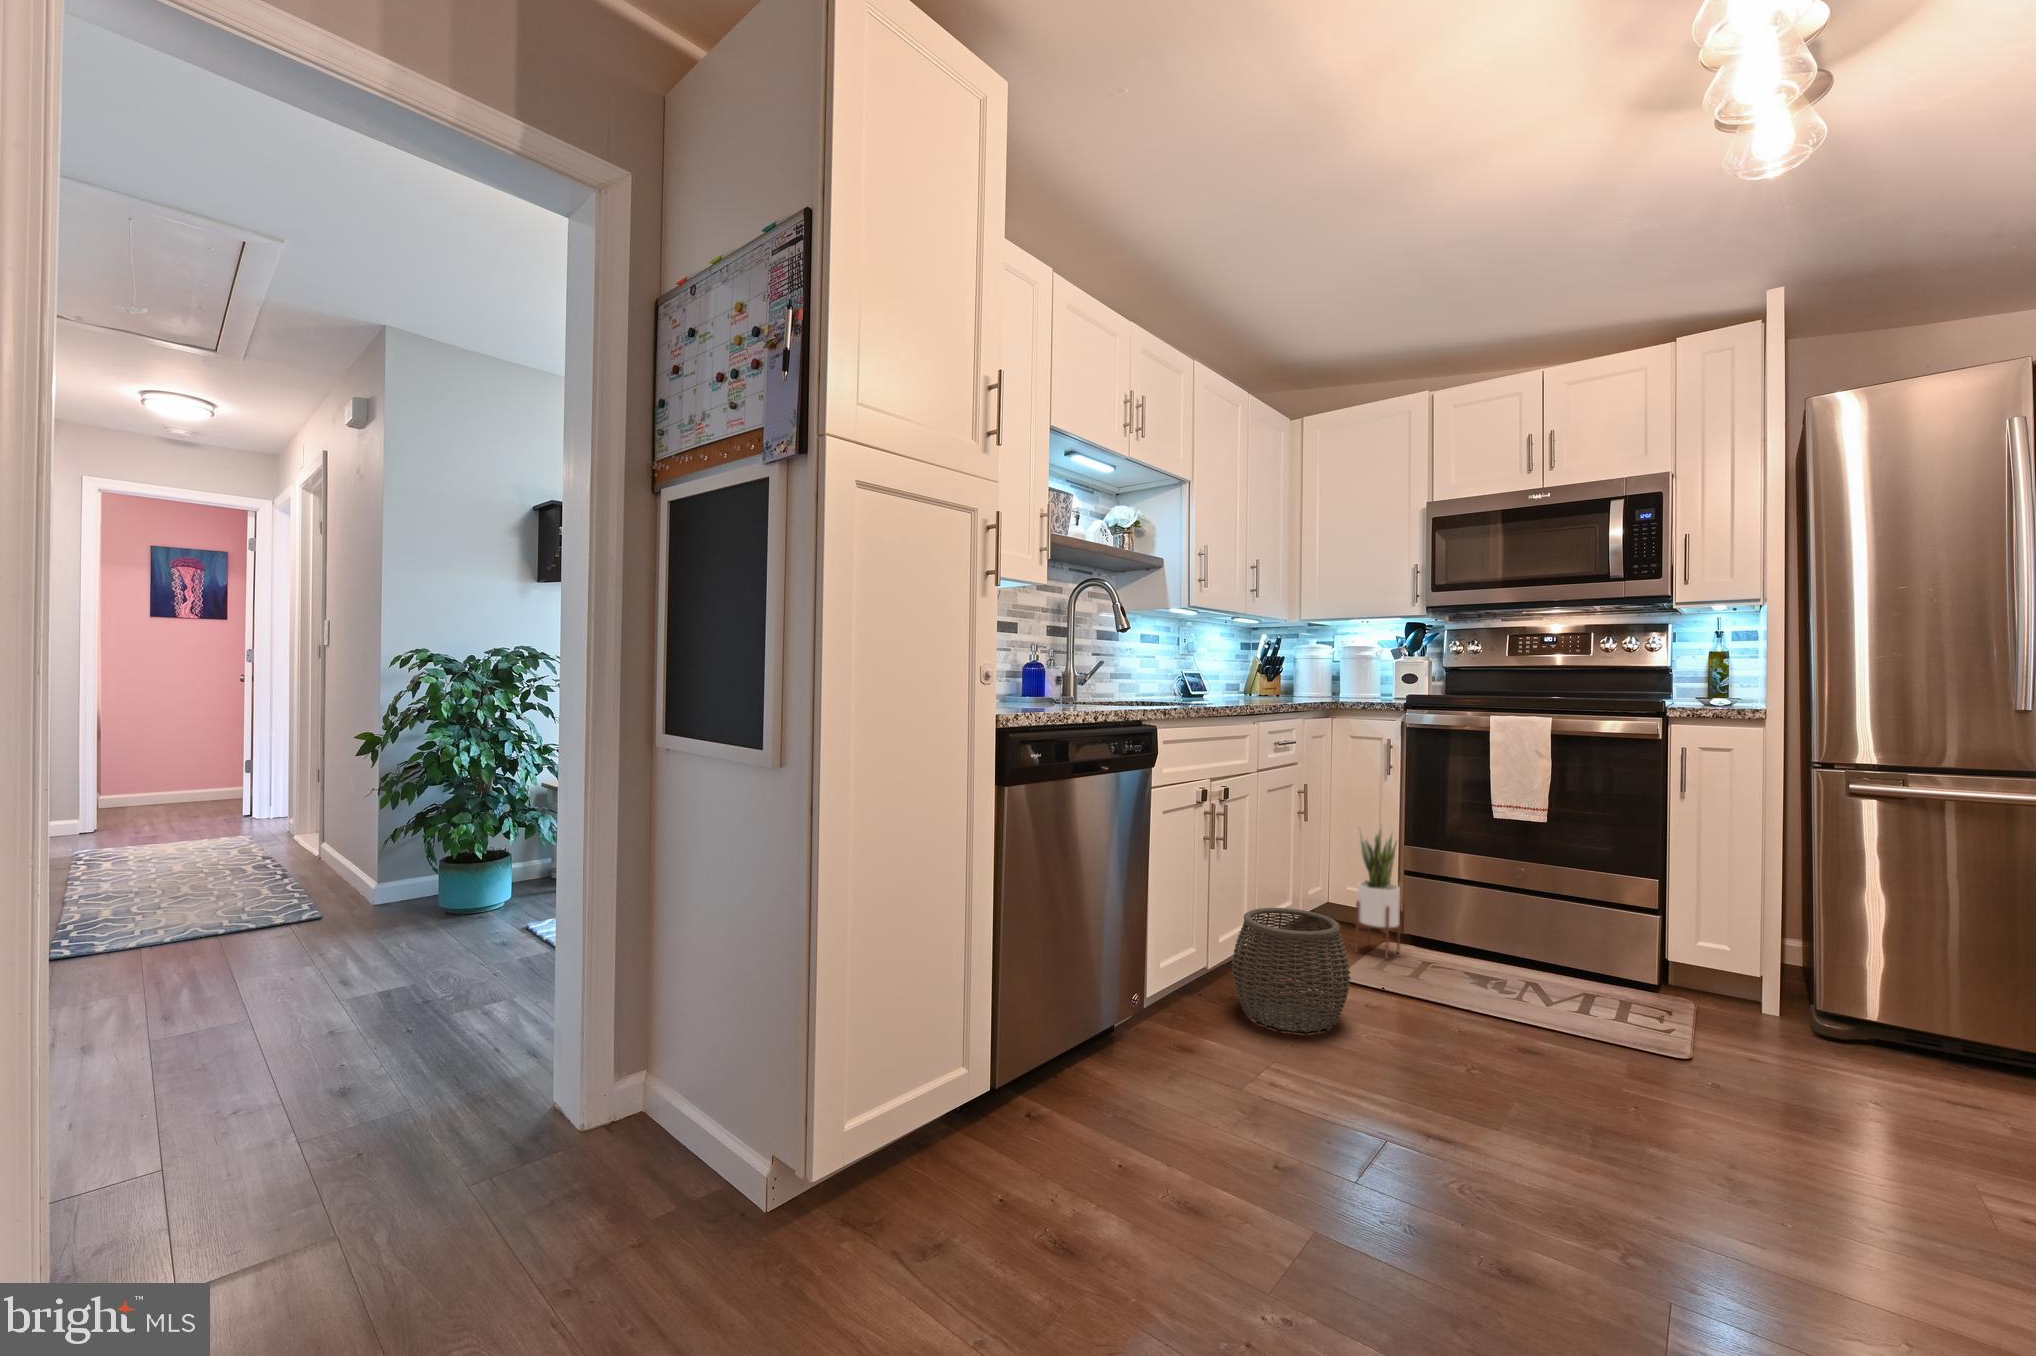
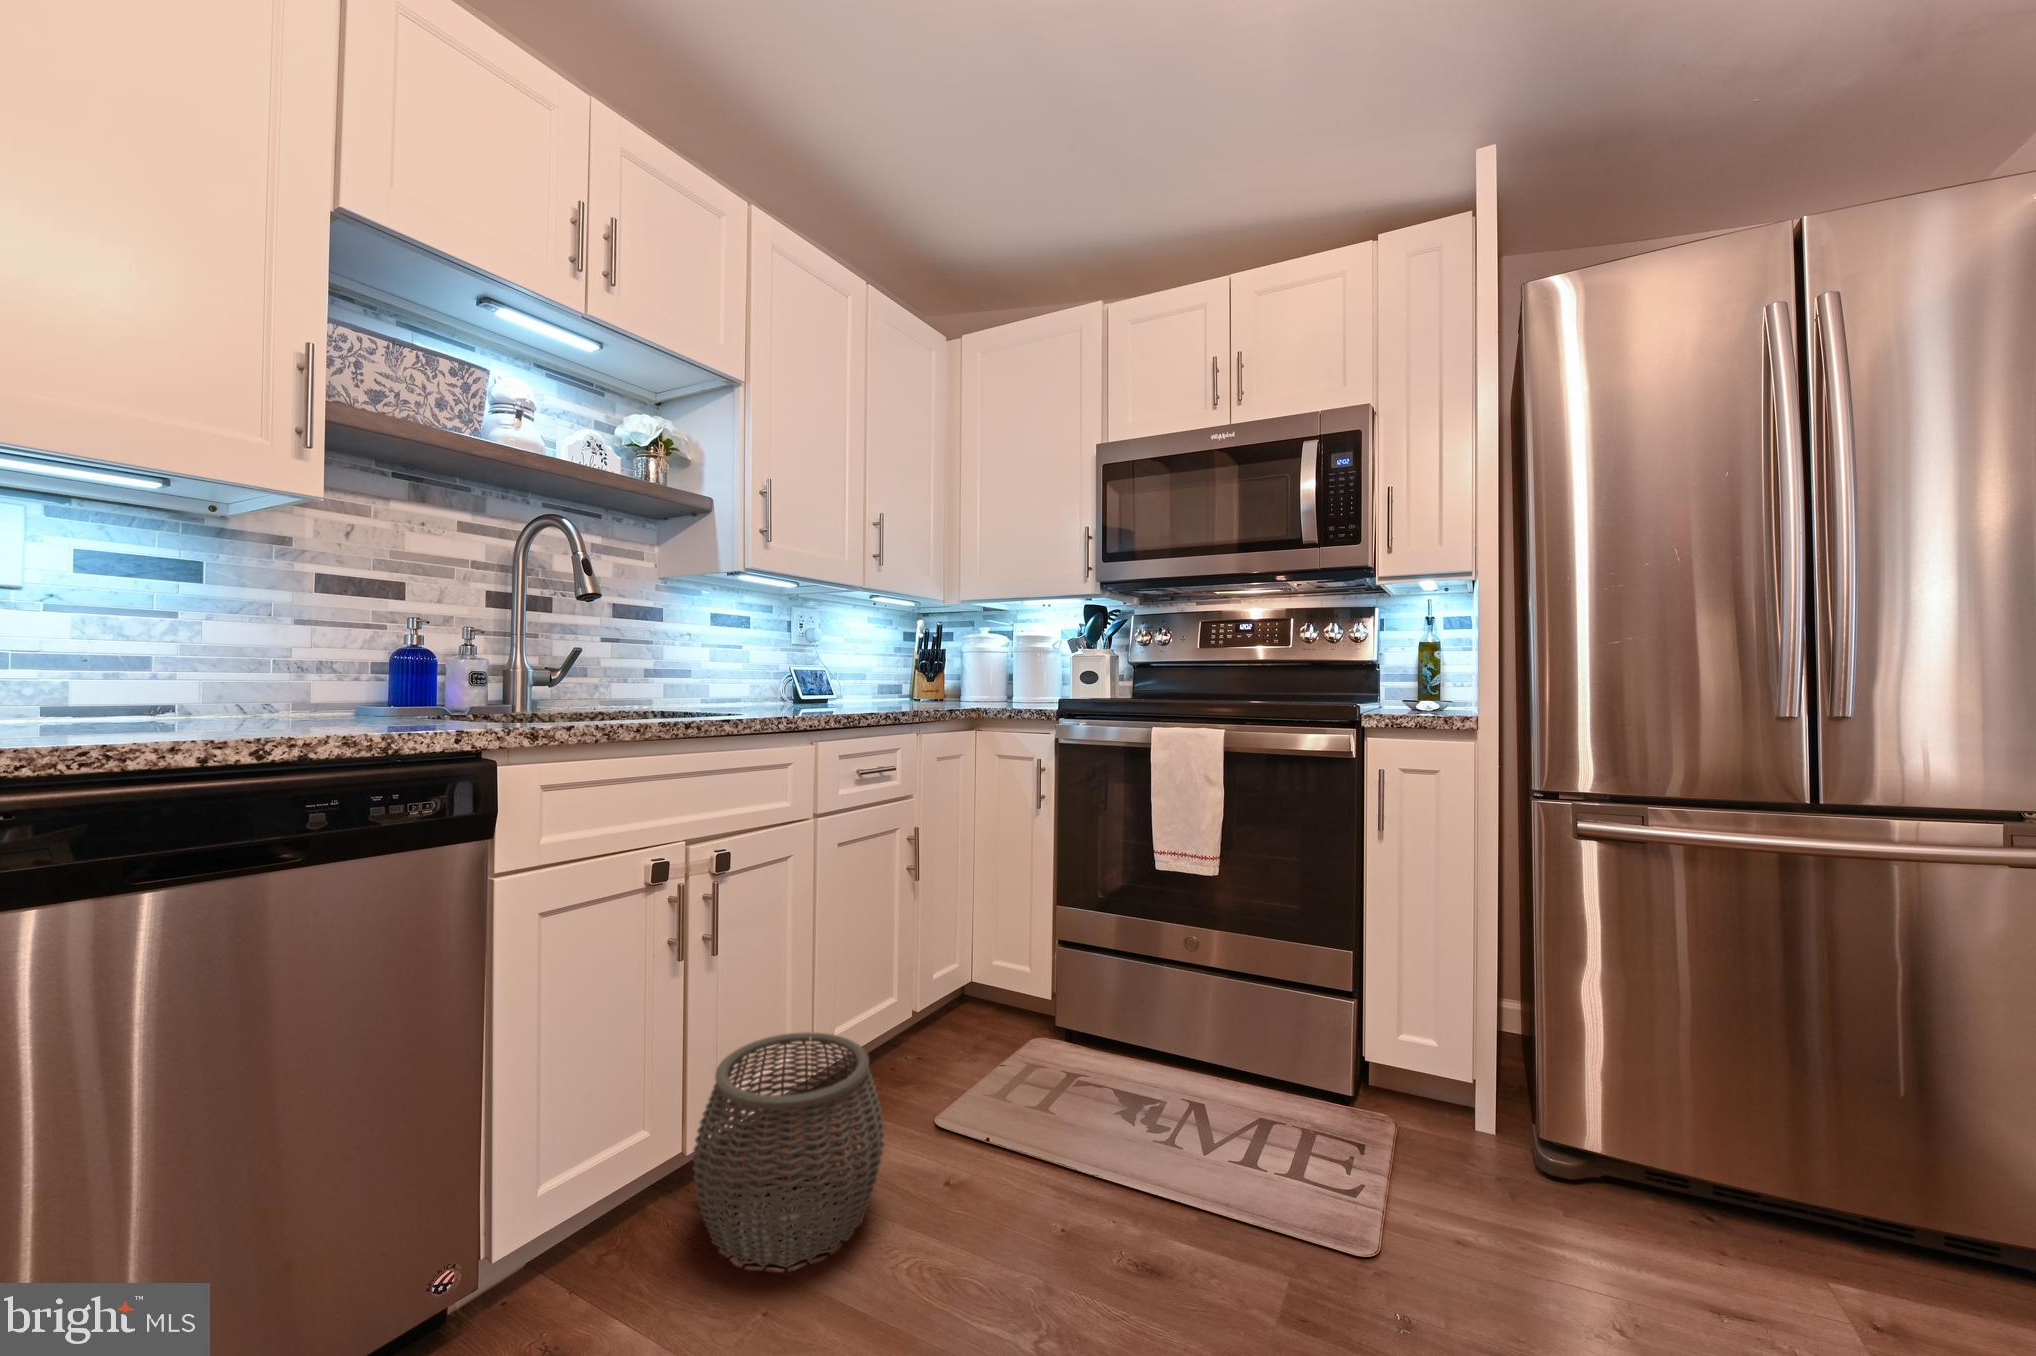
potted plant: present [1355,826,1401,959] -> none [986,874,1047,1065]

